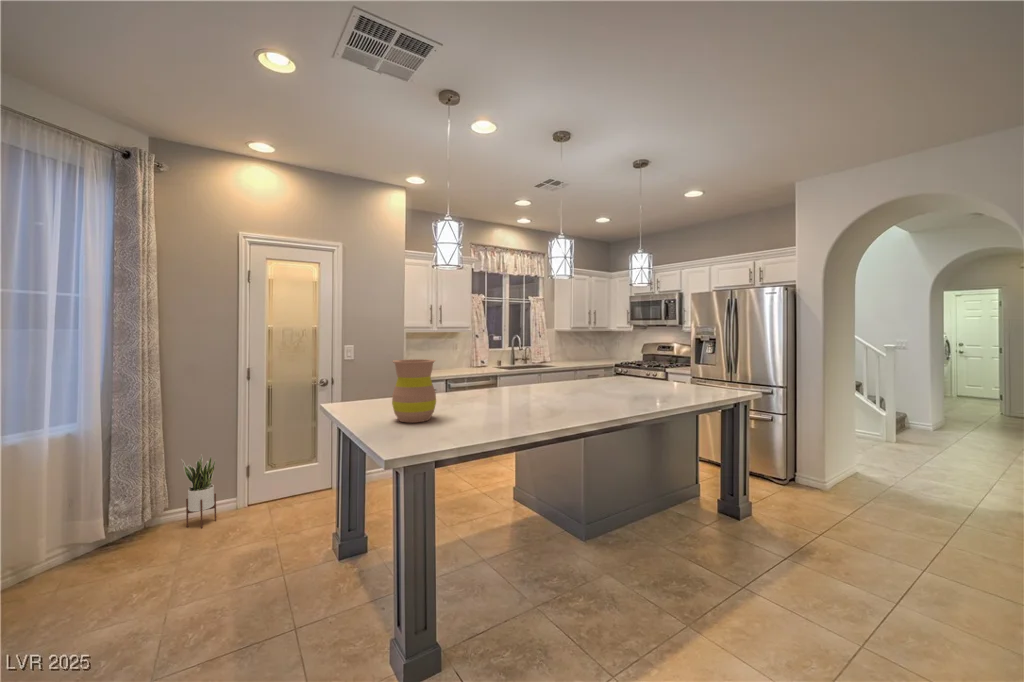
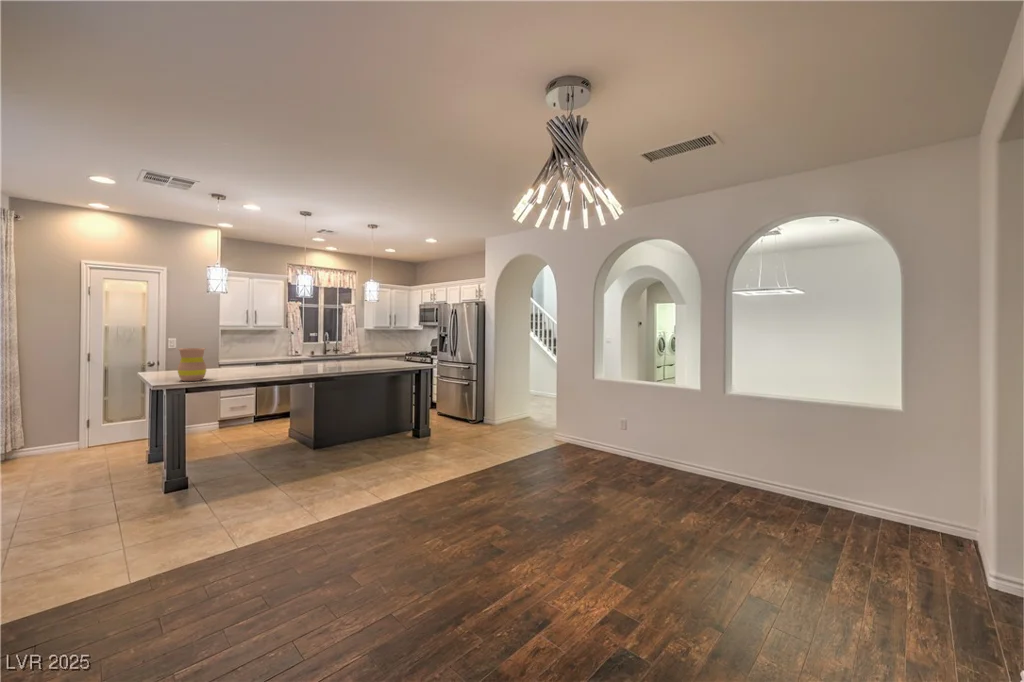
potted plant: present [181,454,216,528] -> none [35,410,63,458]

